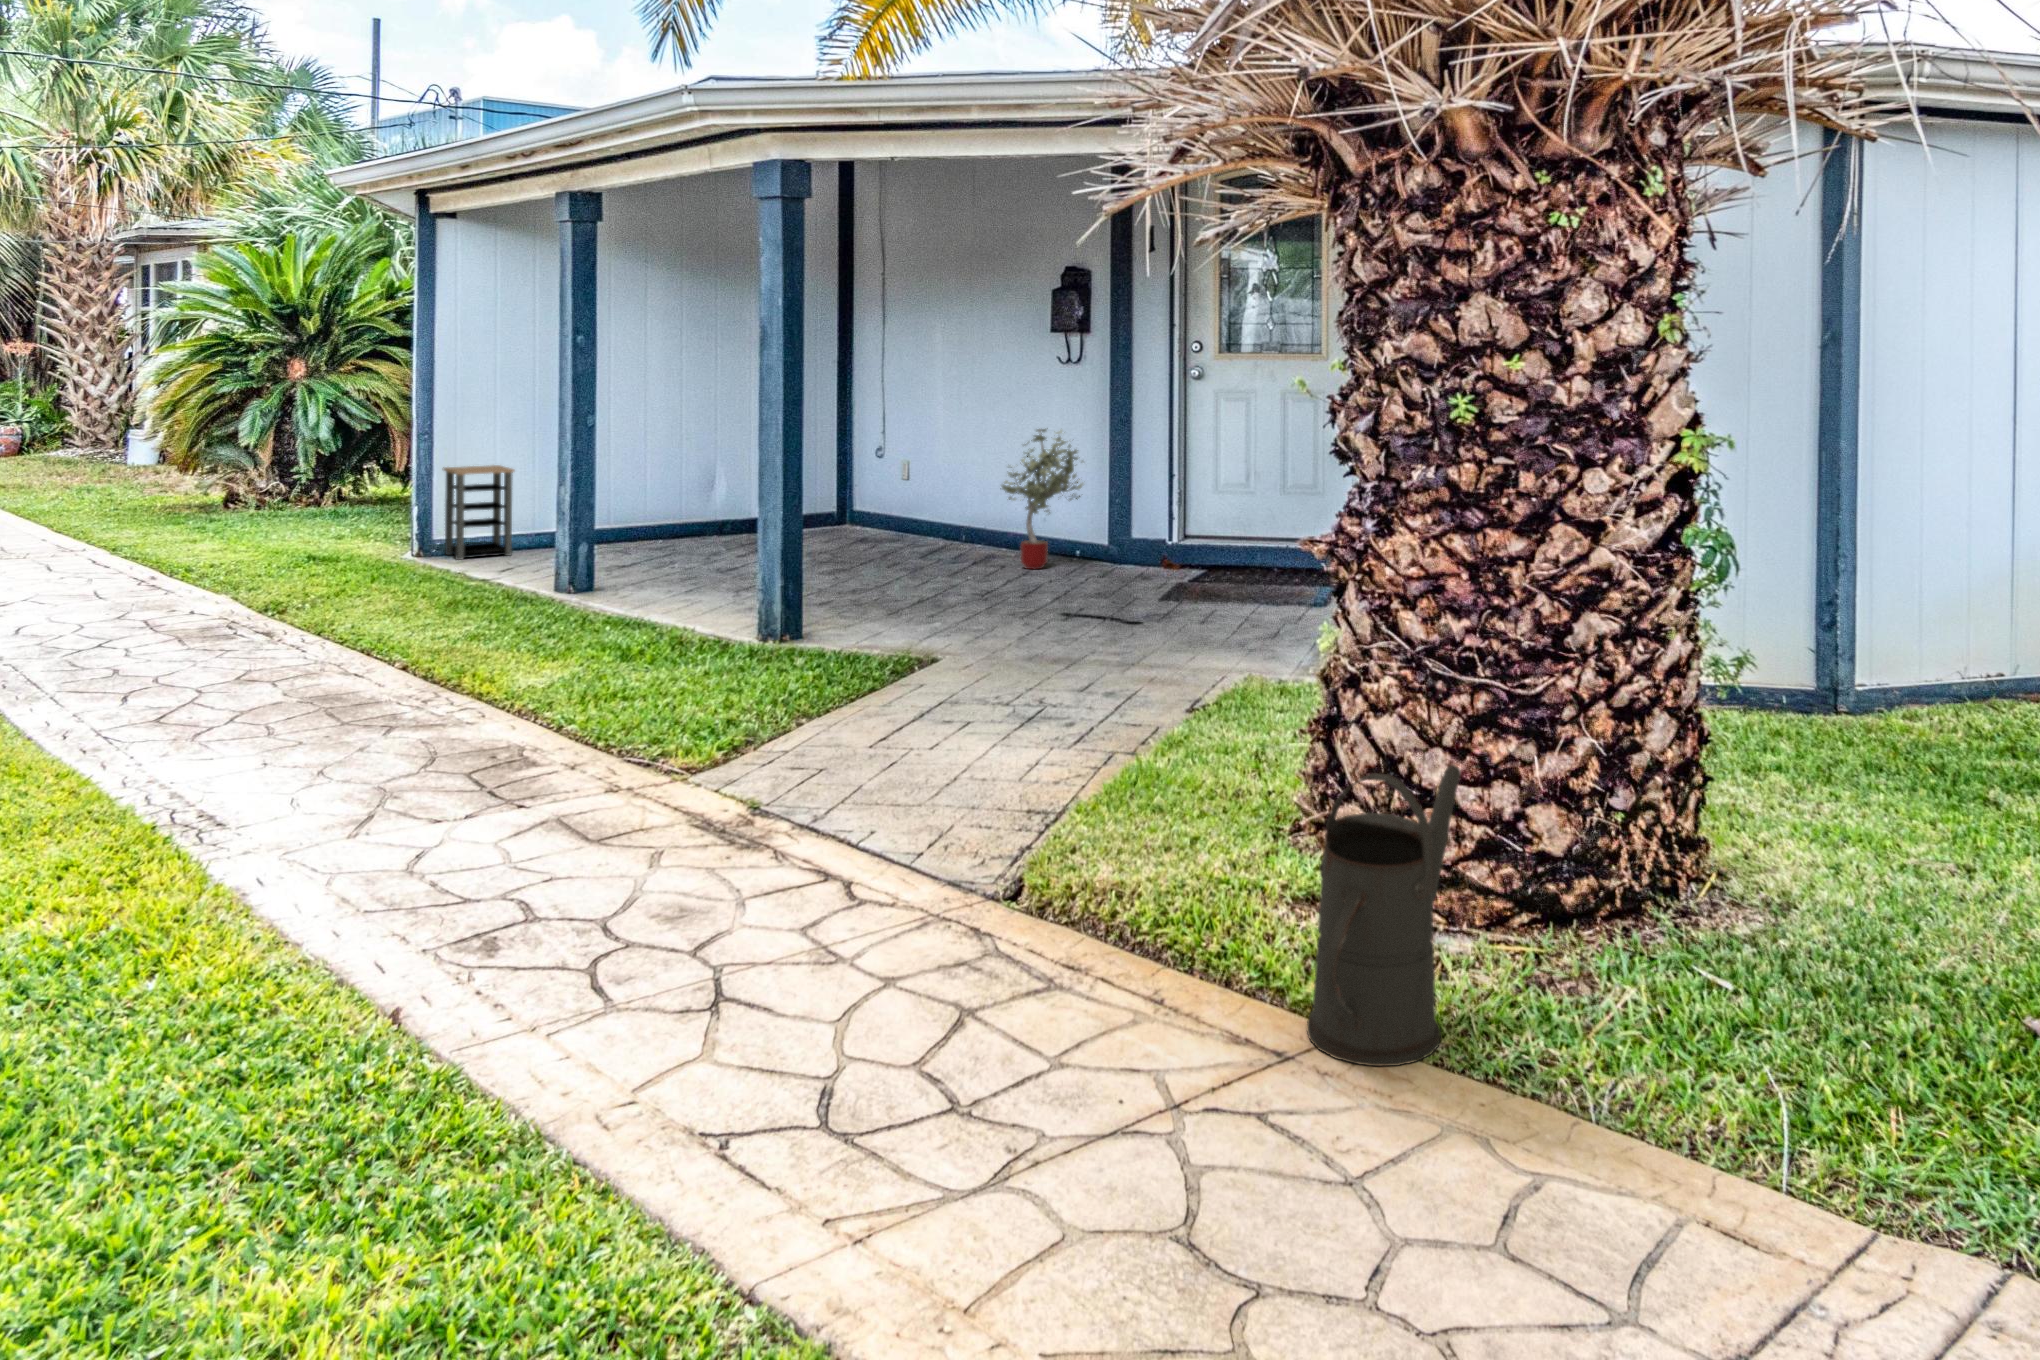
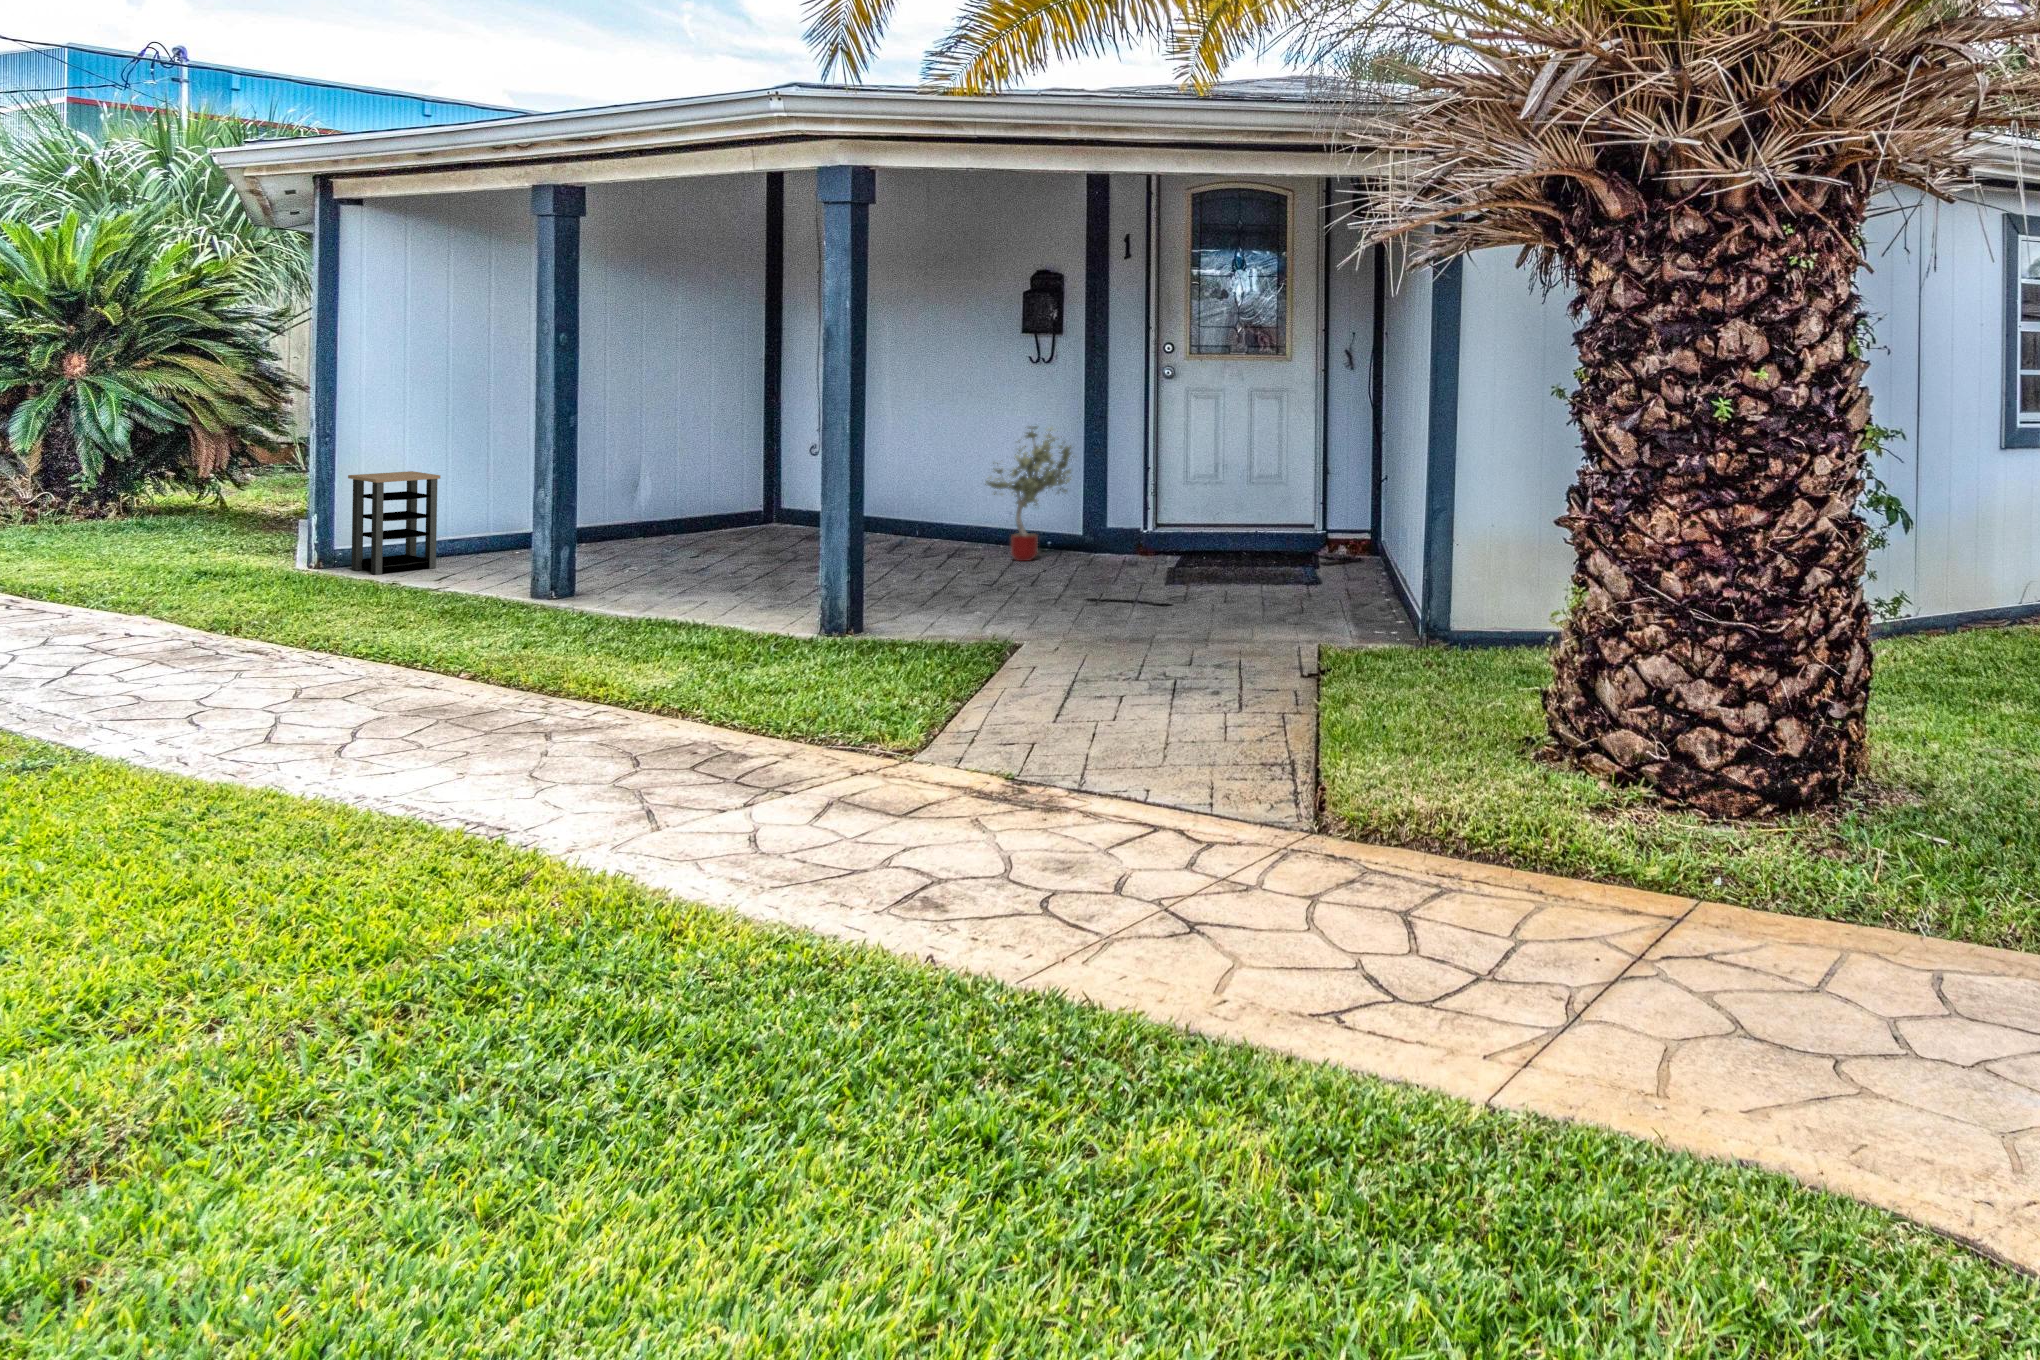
watering can: present [1307,765,1461,1067] -> none [1661,692,1769,926]

